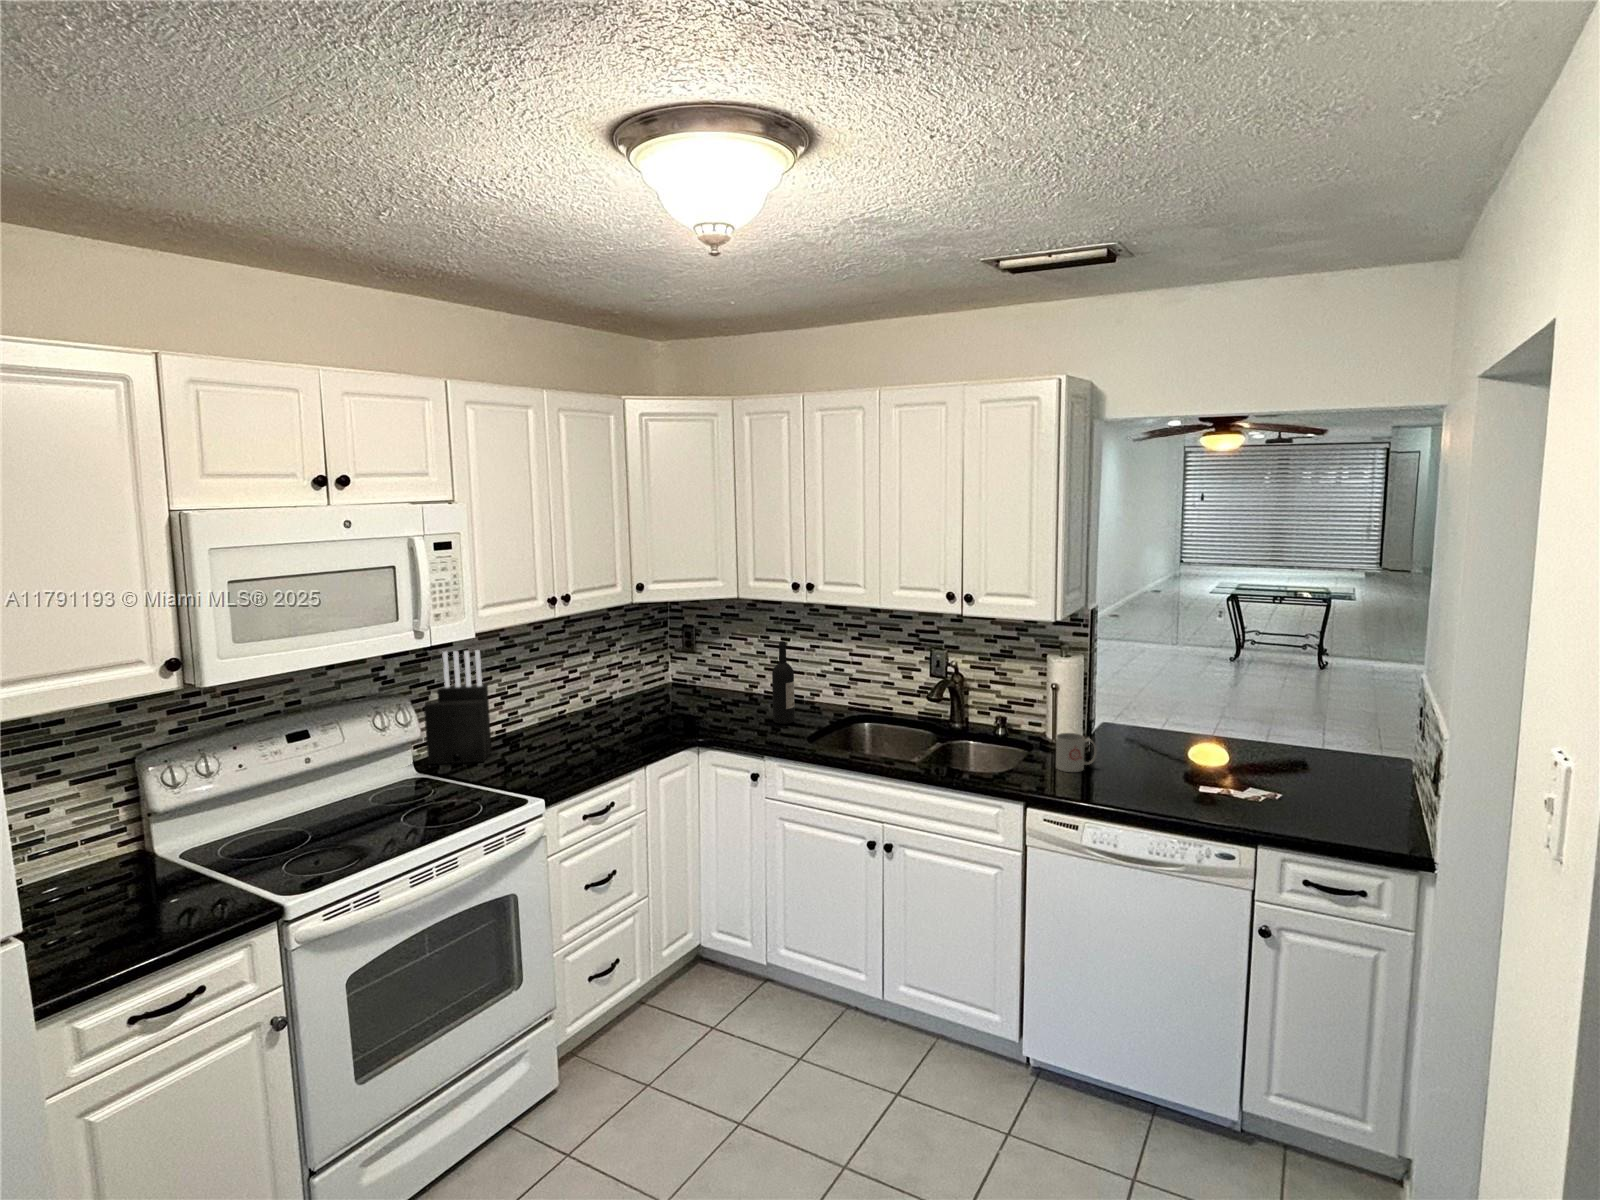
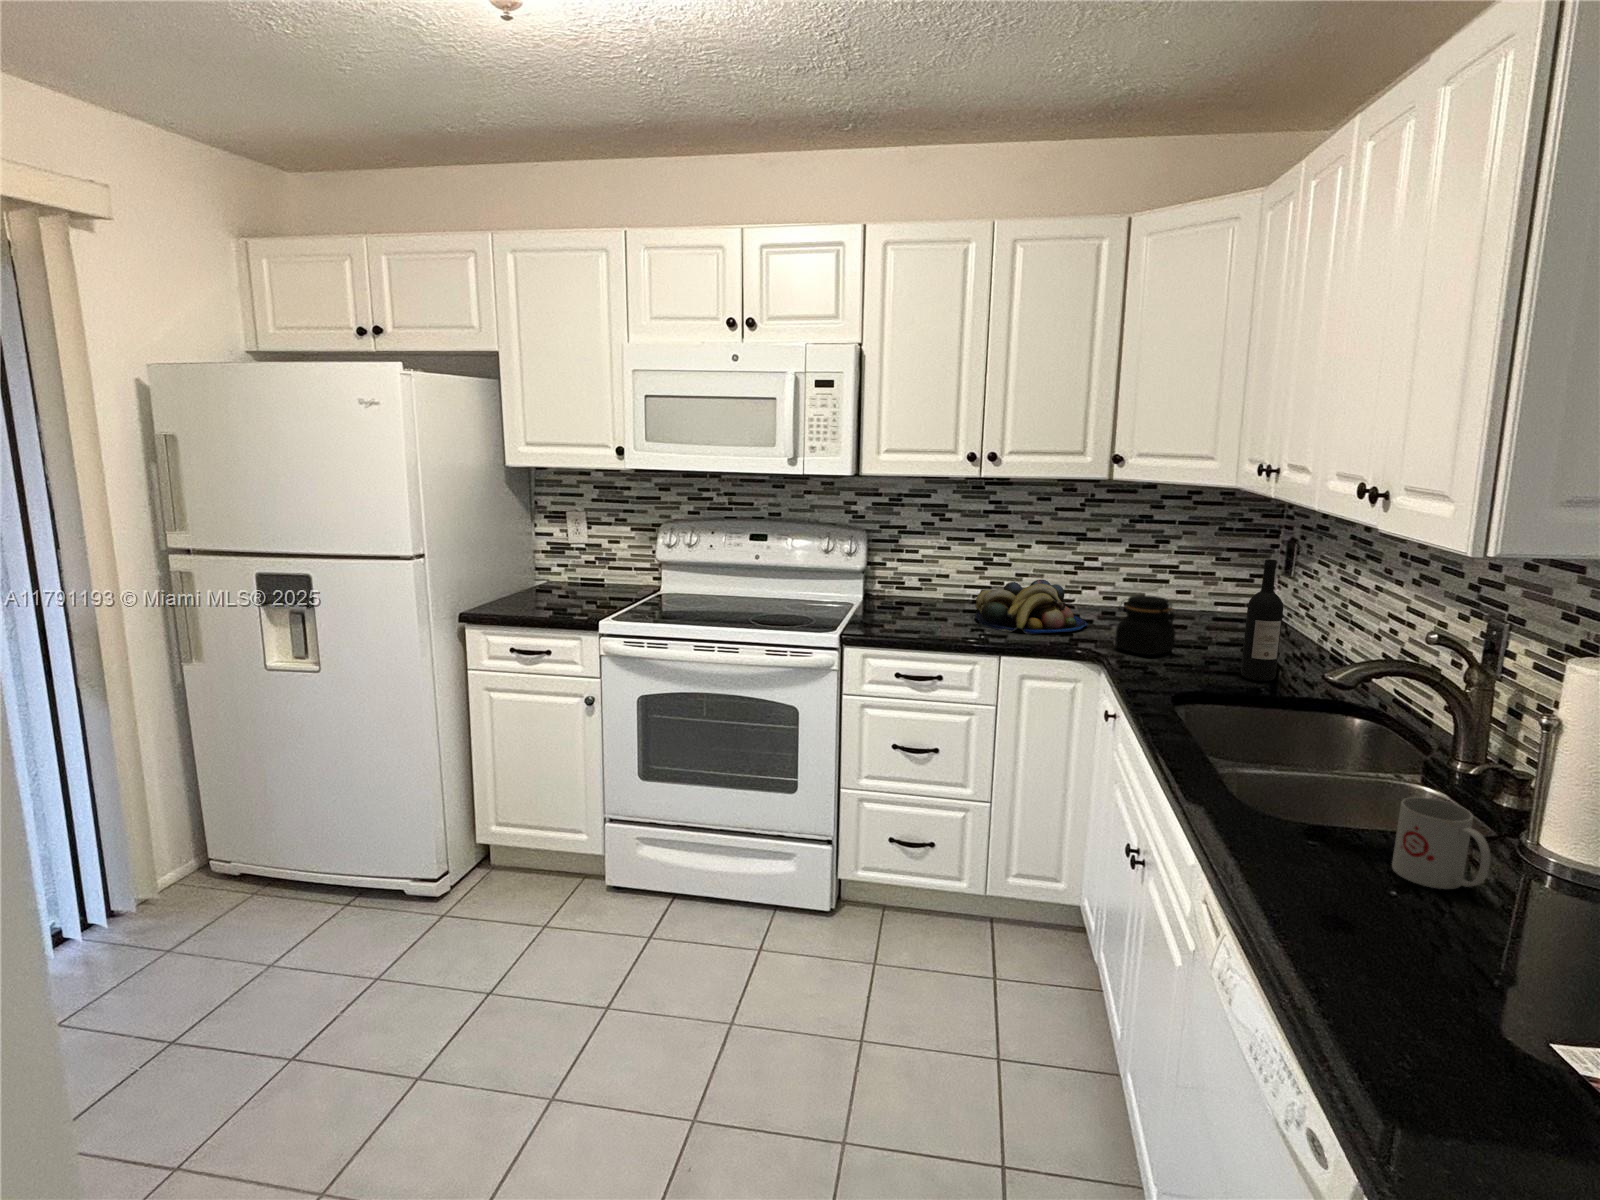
knife block: present [424,650,492,764] -> none [892,501,949,612]
jar: none [673,686,720,732] -> present [1115,595,1175,655]
fruit bowl: none [522,699,625,754] -> present [975,579,1087,634]

